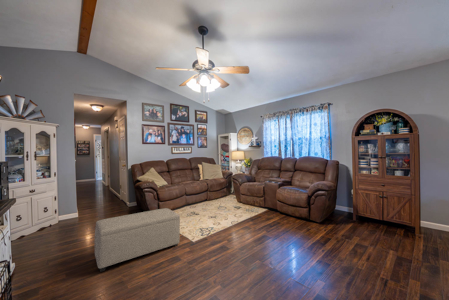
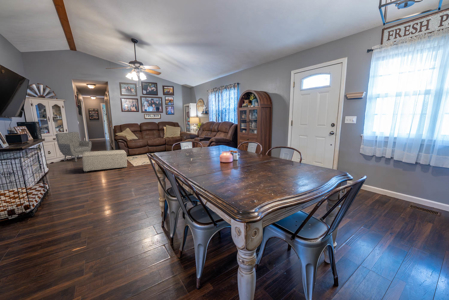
armchair: none [35,177,97,233] -> present [55,132,92,162]

